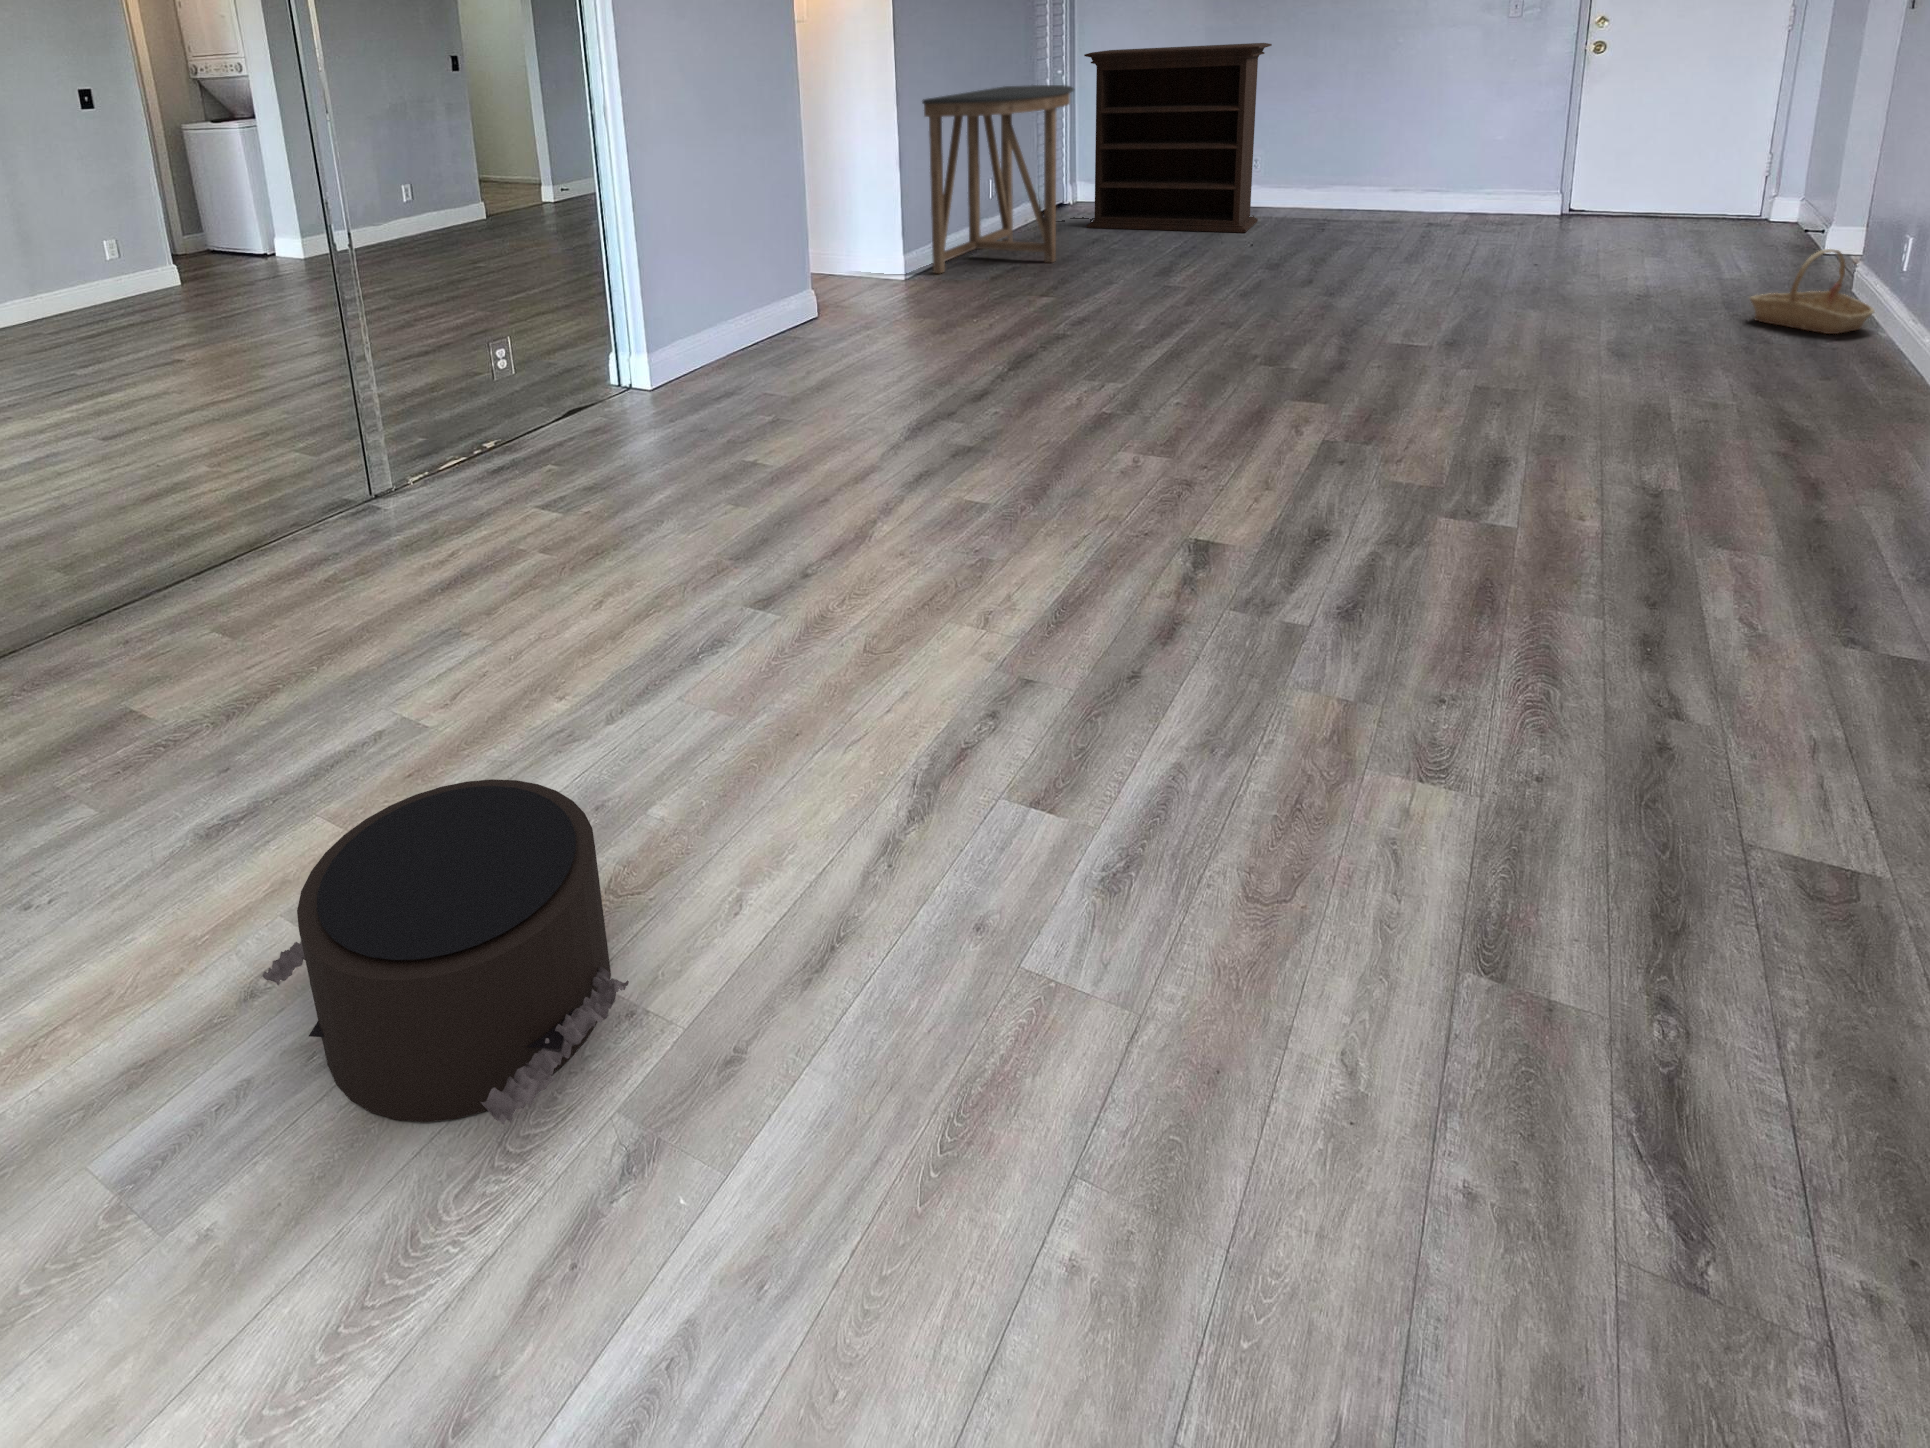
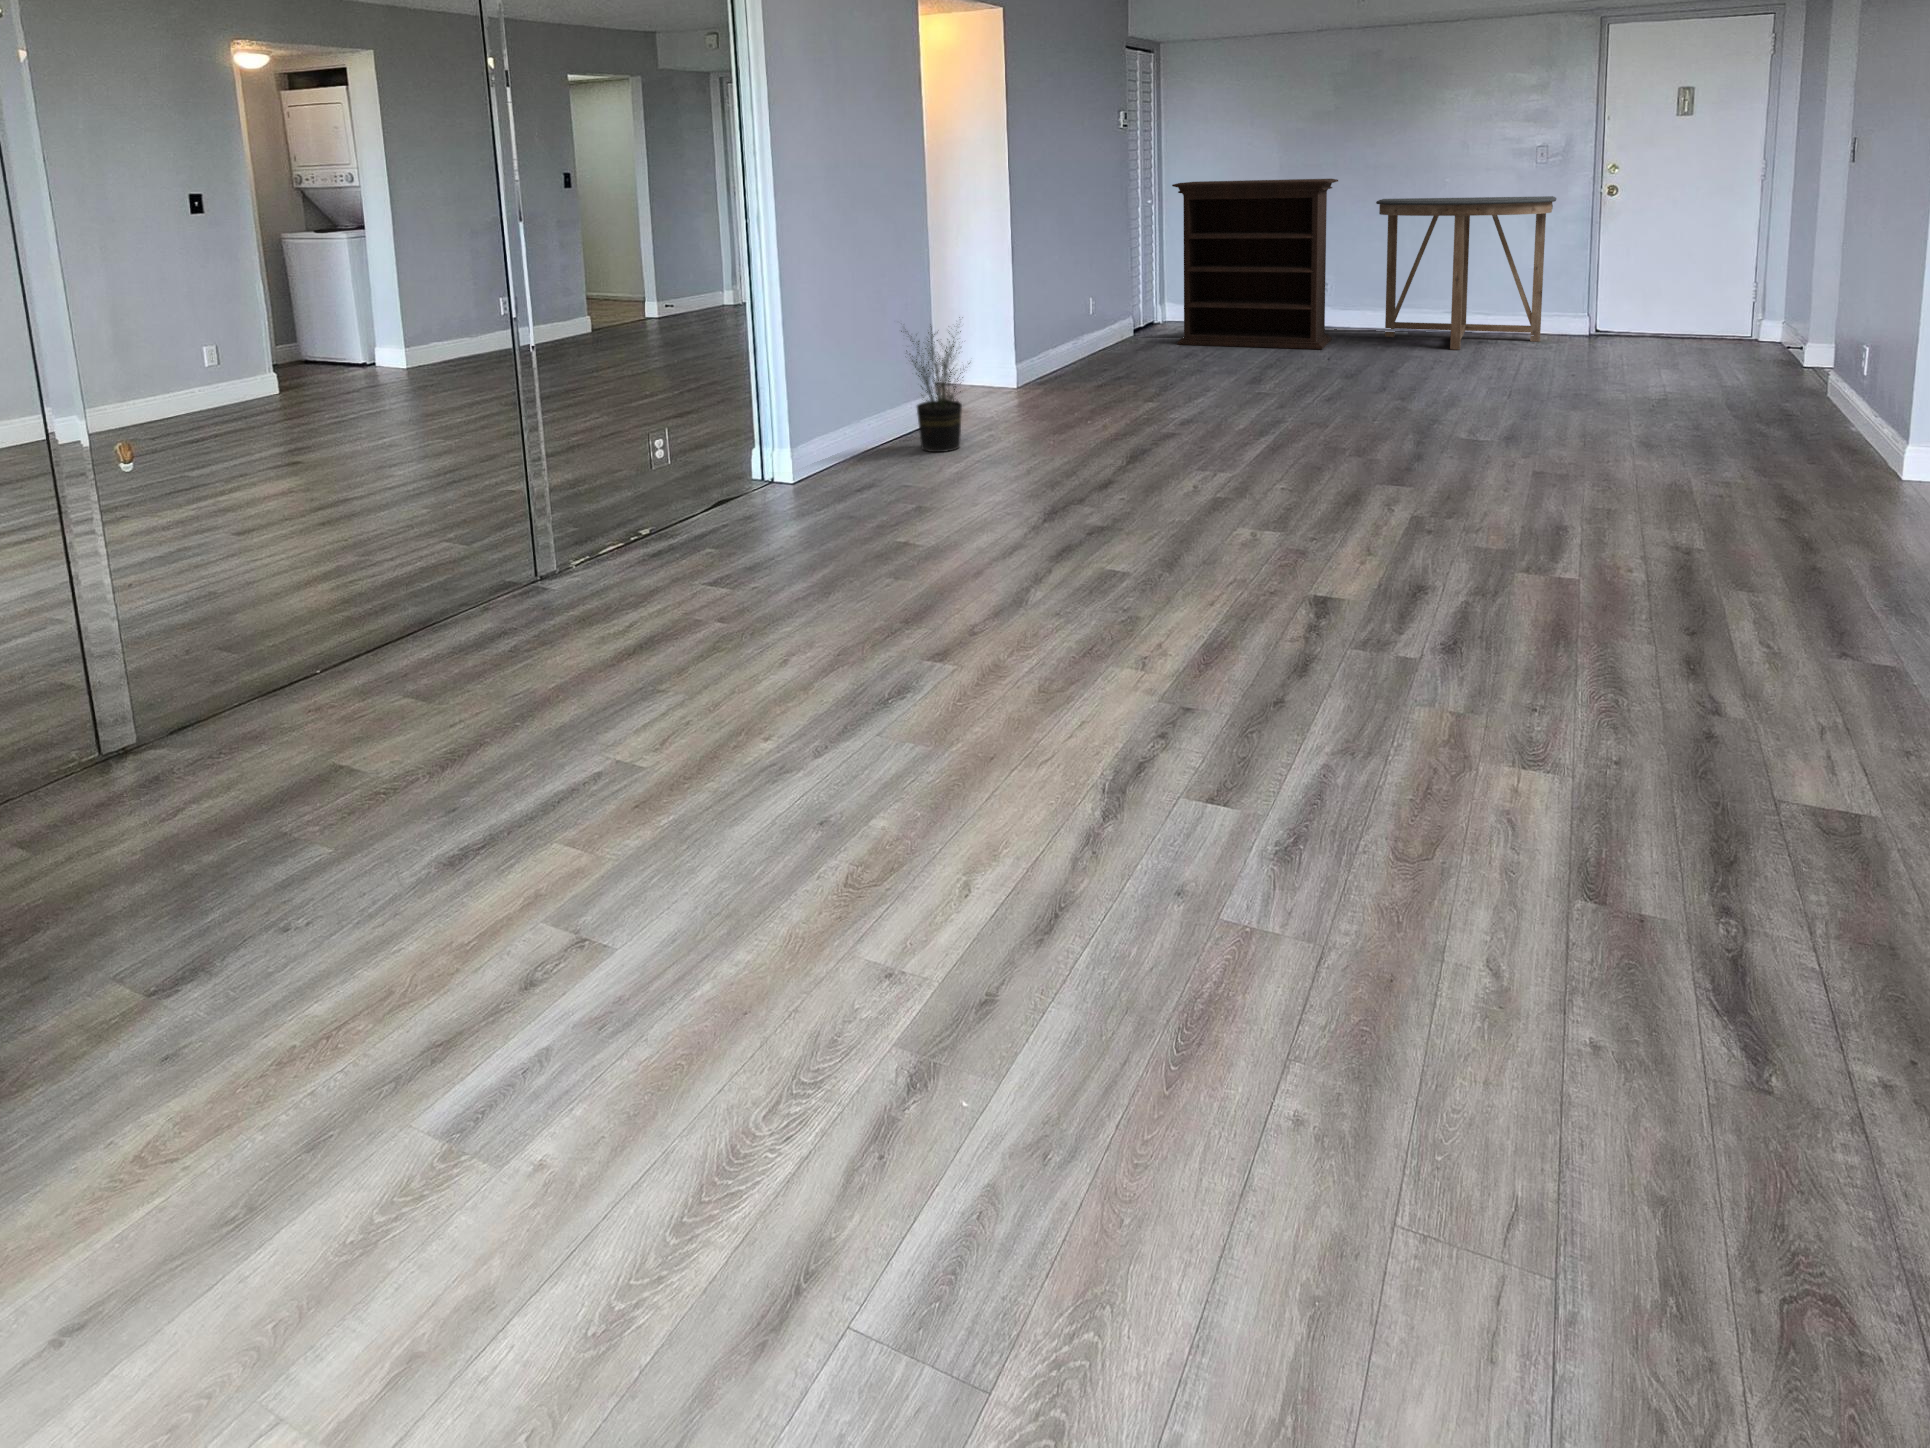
console table: present [922,85,1074,273] -> present [1376,196,1556,350]
potted plant: none [765,207,852,352] -> present [901,317,970,452]
basket: present [1750,249,1875,334] -> none [1750,359,1848,431]
pouf: present [262,779,629,1124] -> none [552,783,895,1068]

